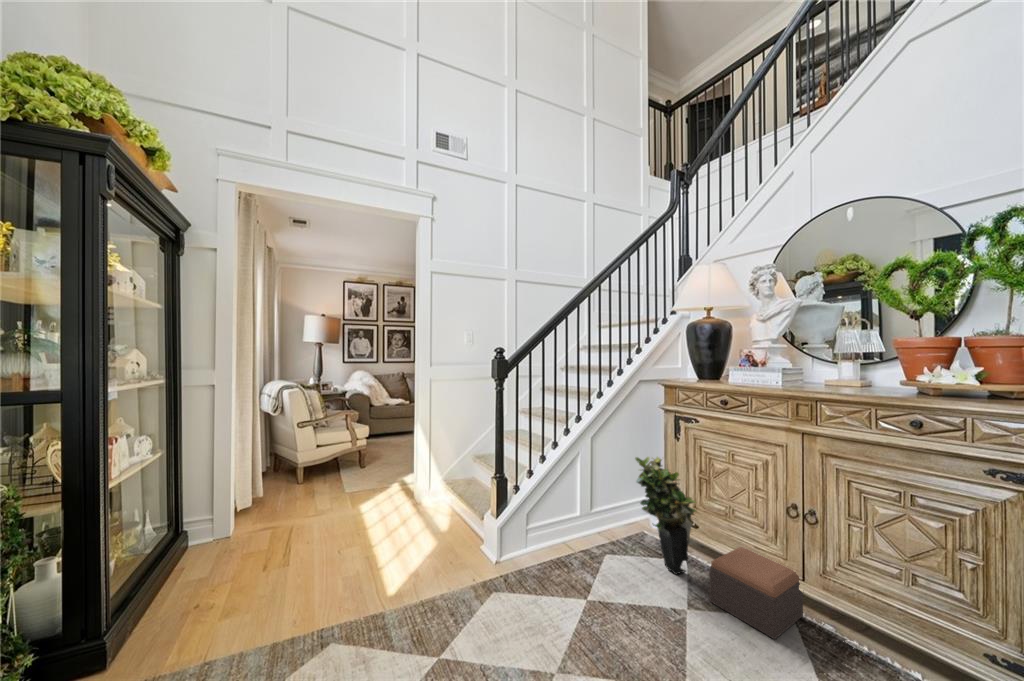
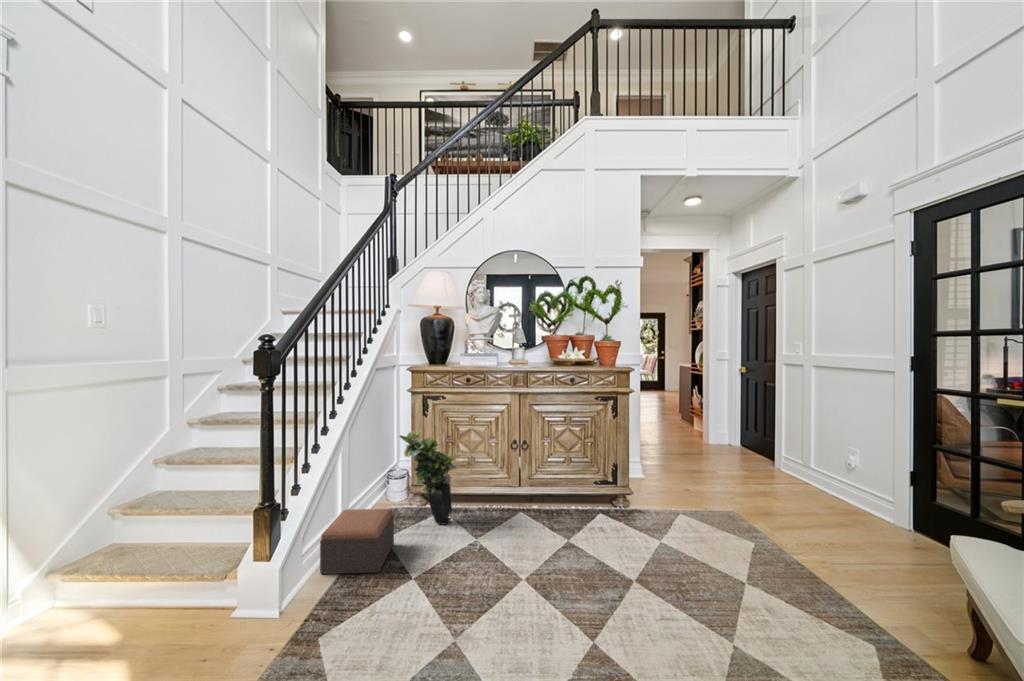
footstool: present [709,547,803,639] -> present [320,509,394,574]

